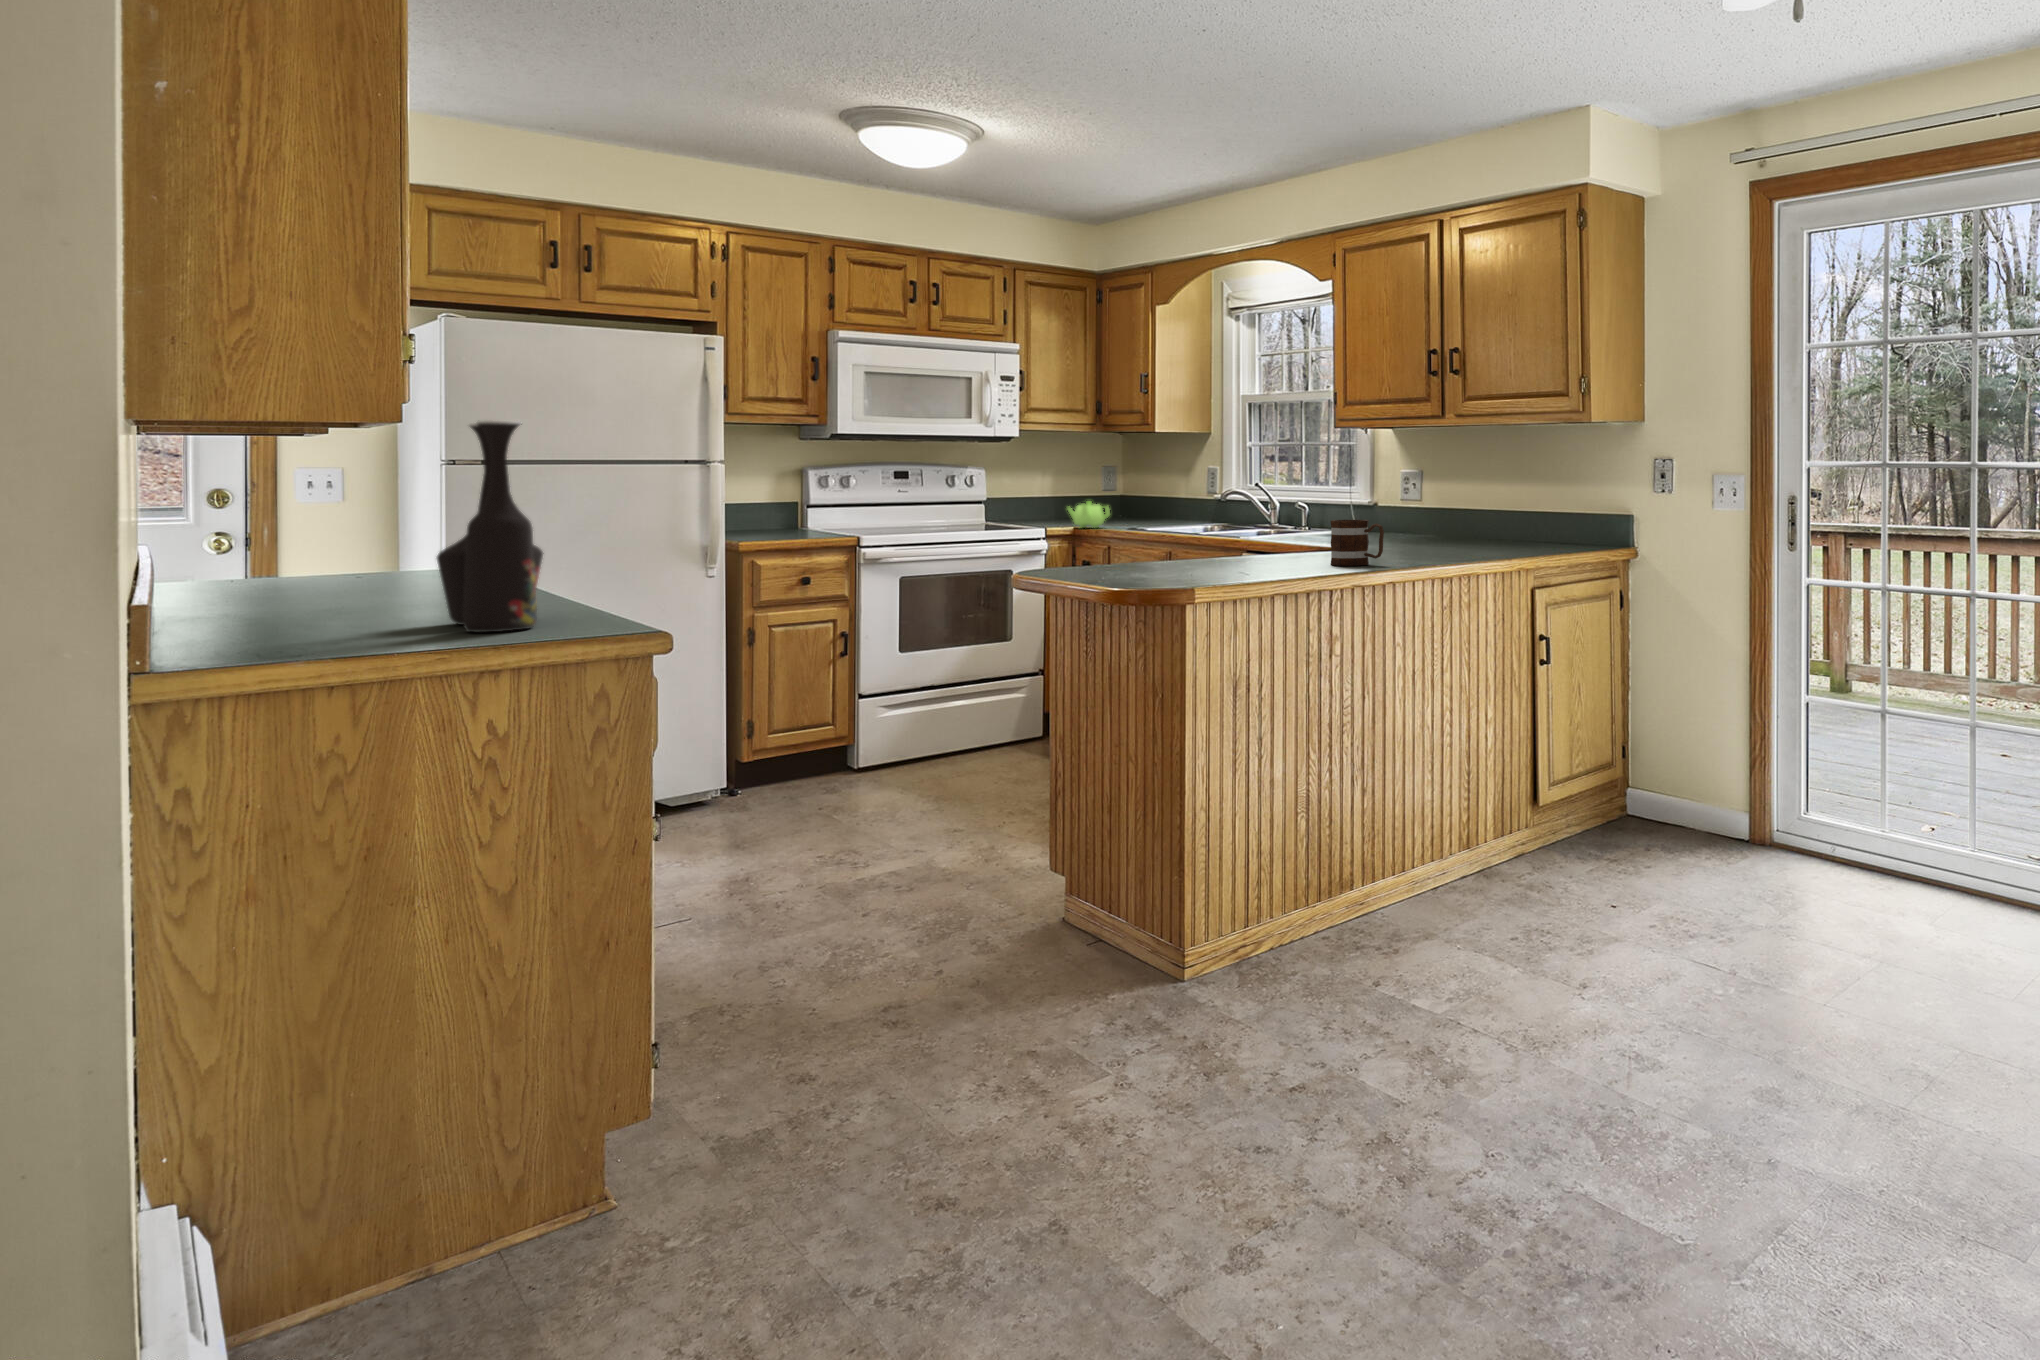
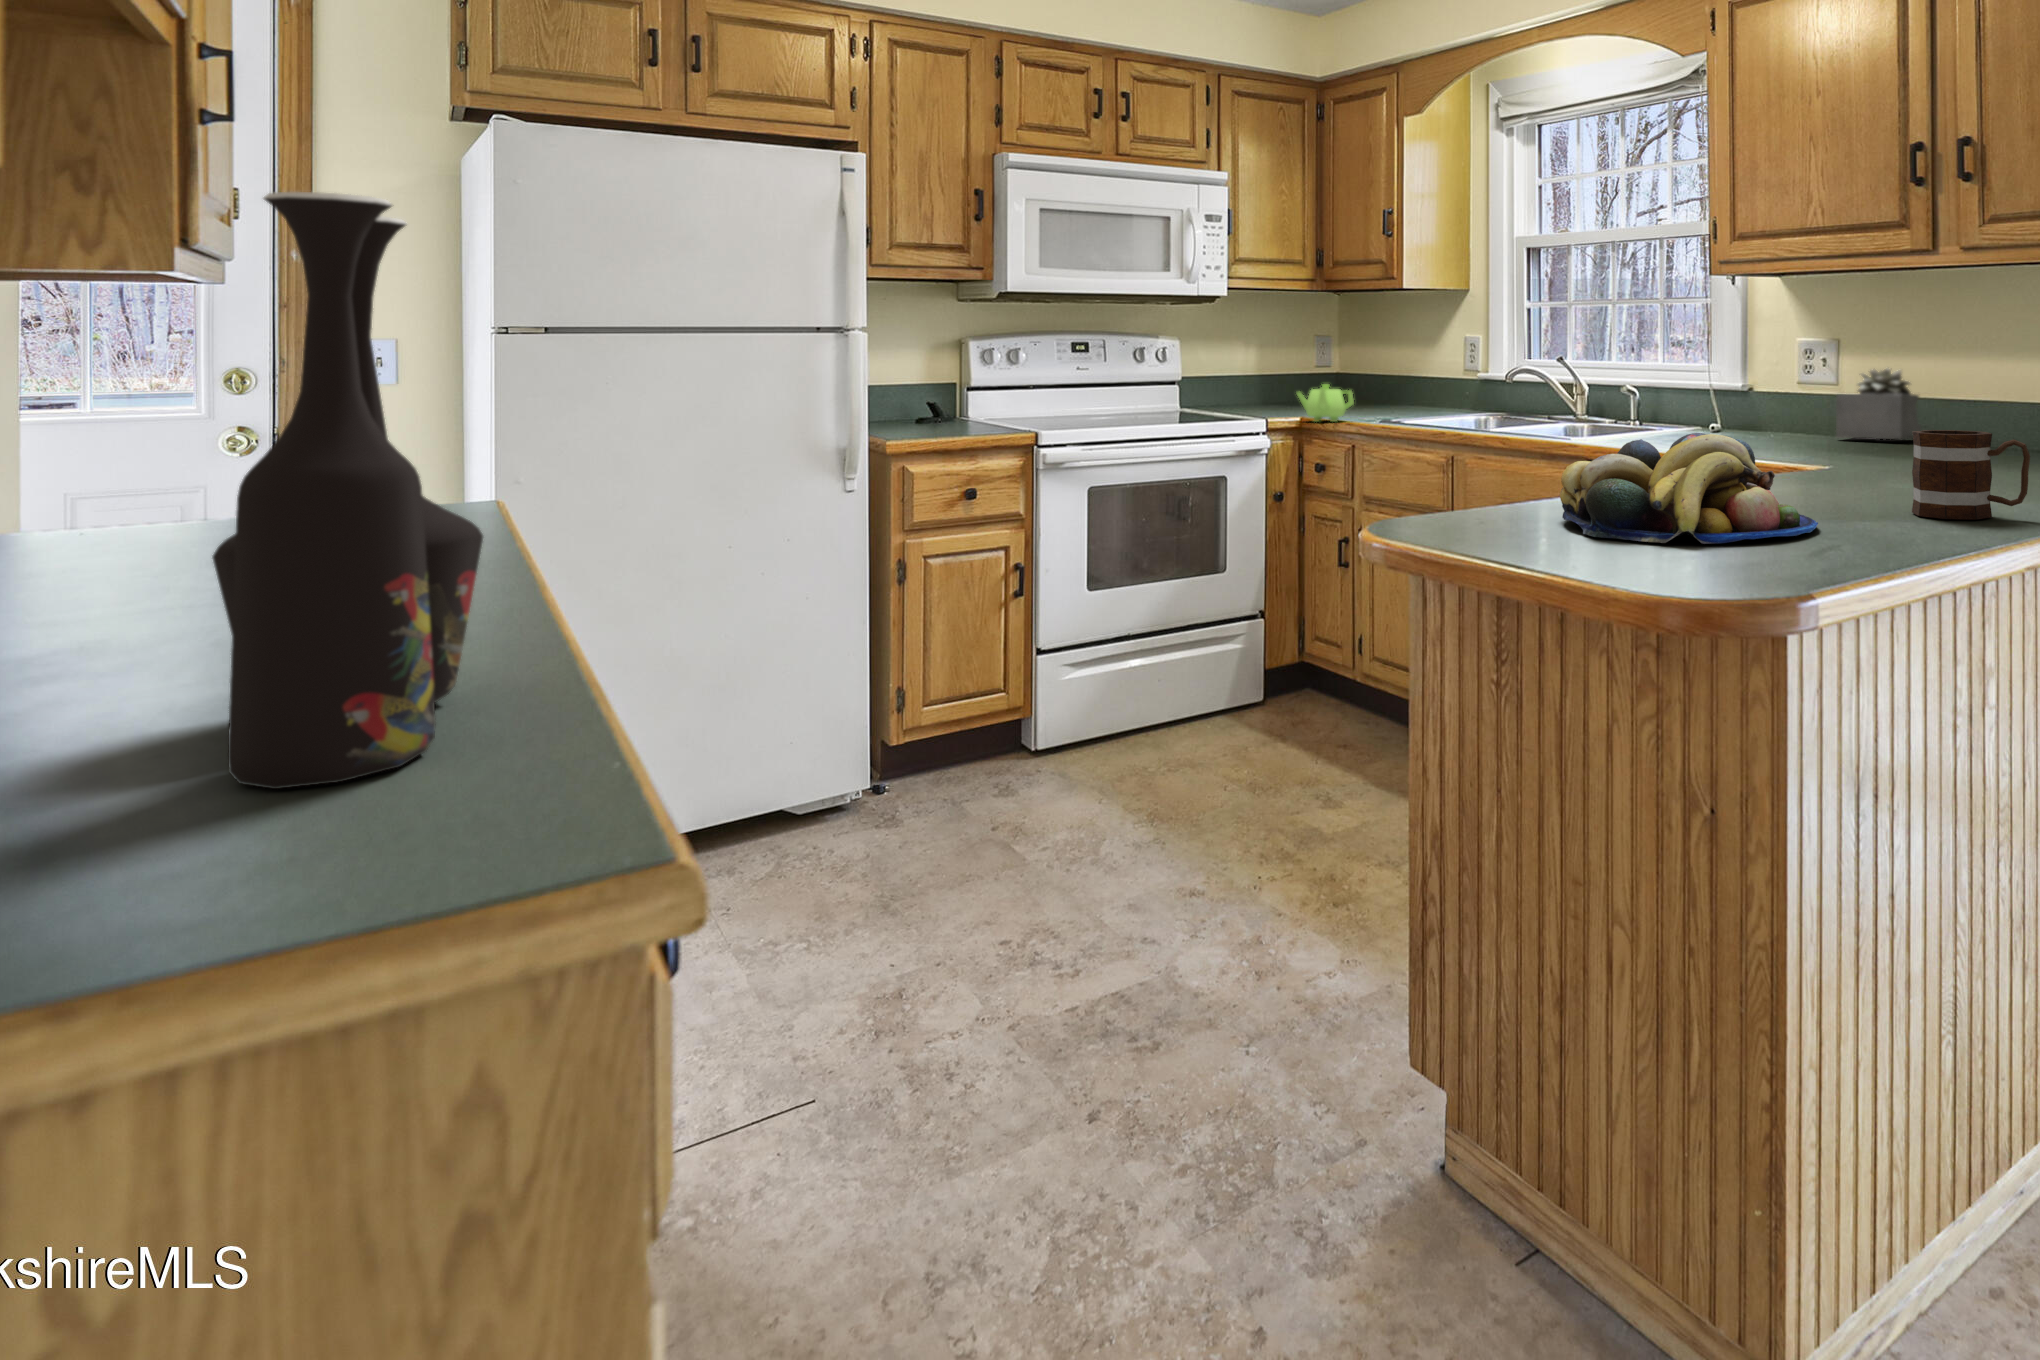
succulent plant: none [1410,487,1464,533] -> present [1836,368,1921,439]
fruit bowl: none [1127,521,1264,575] -> present [1560,433,1818,544]

